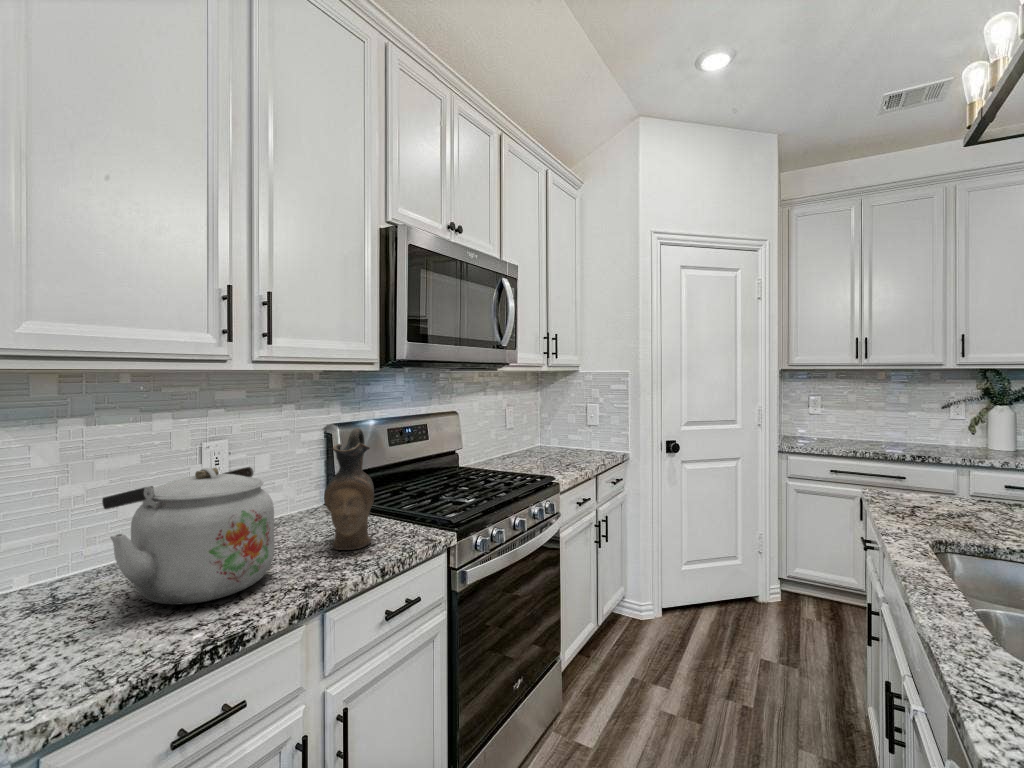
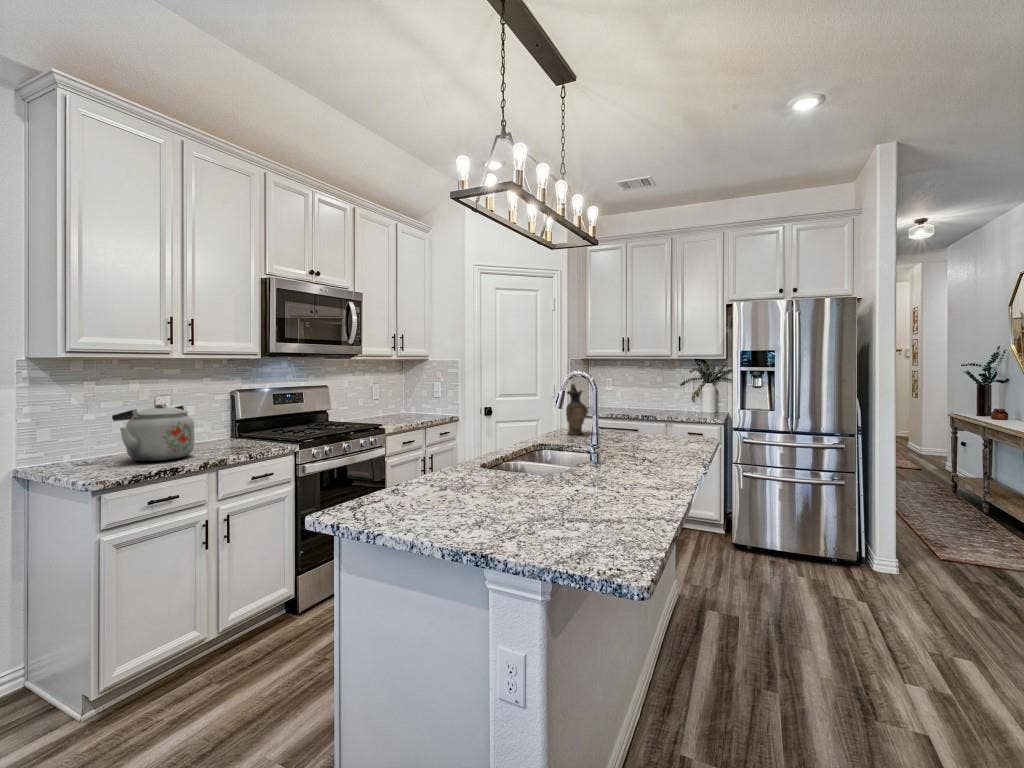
ceramic pitcher: present [324,428,374,550] -> present [566,384,588,435]

